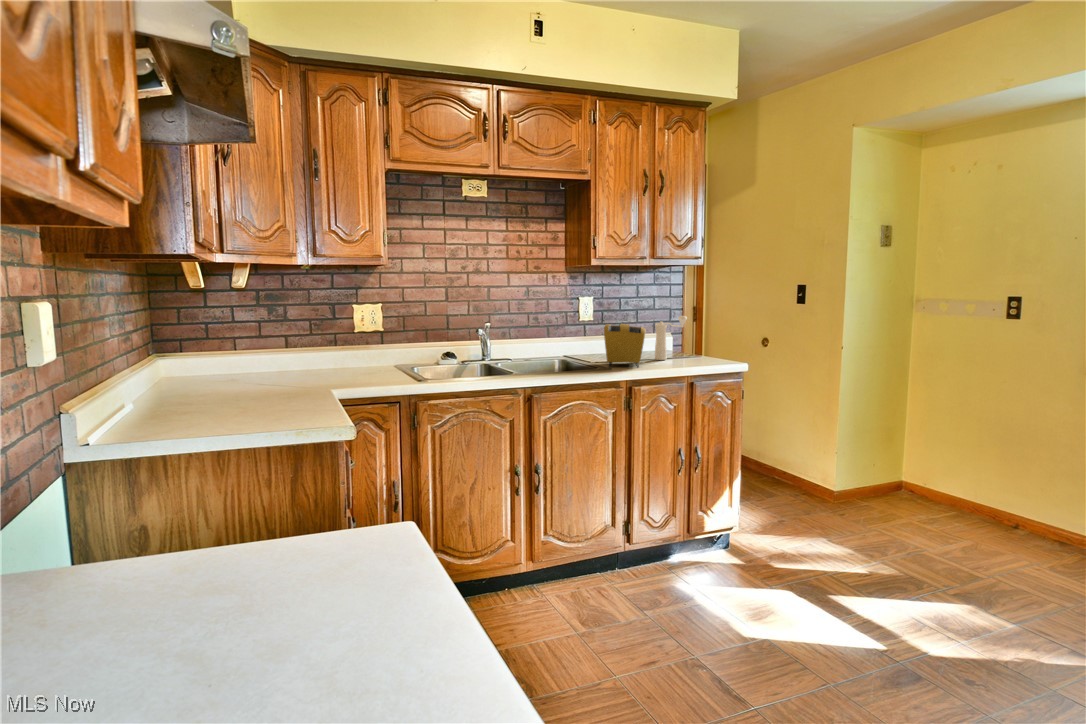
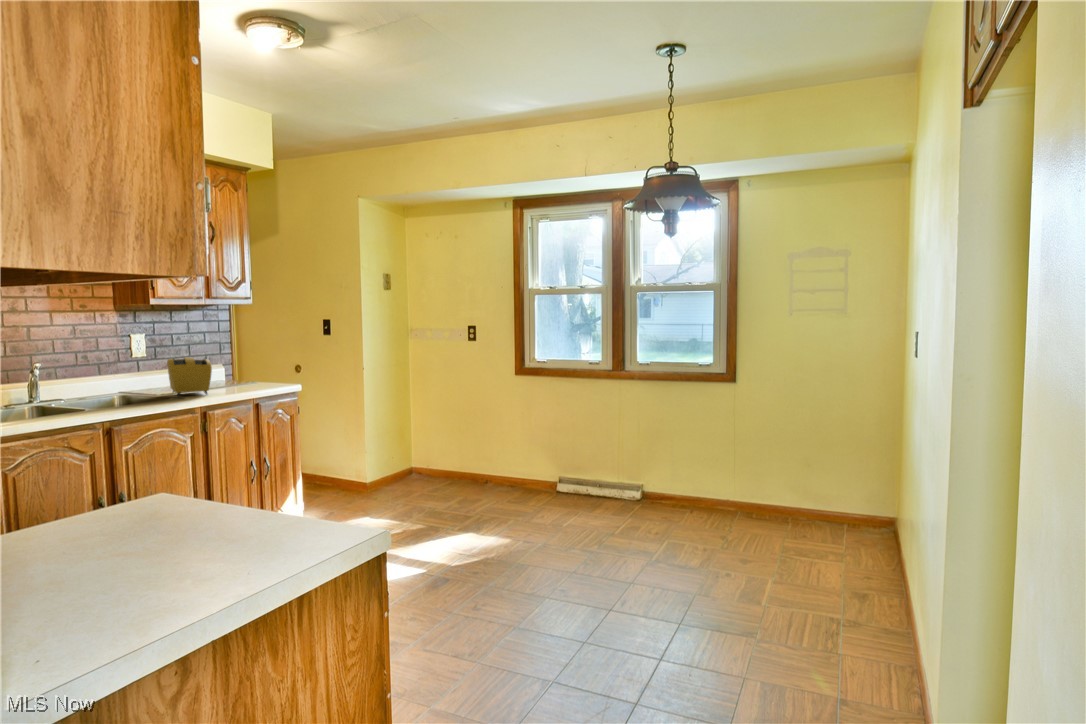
pepper mill: present [655,316,687,360] -> none [214,348,243,388]

